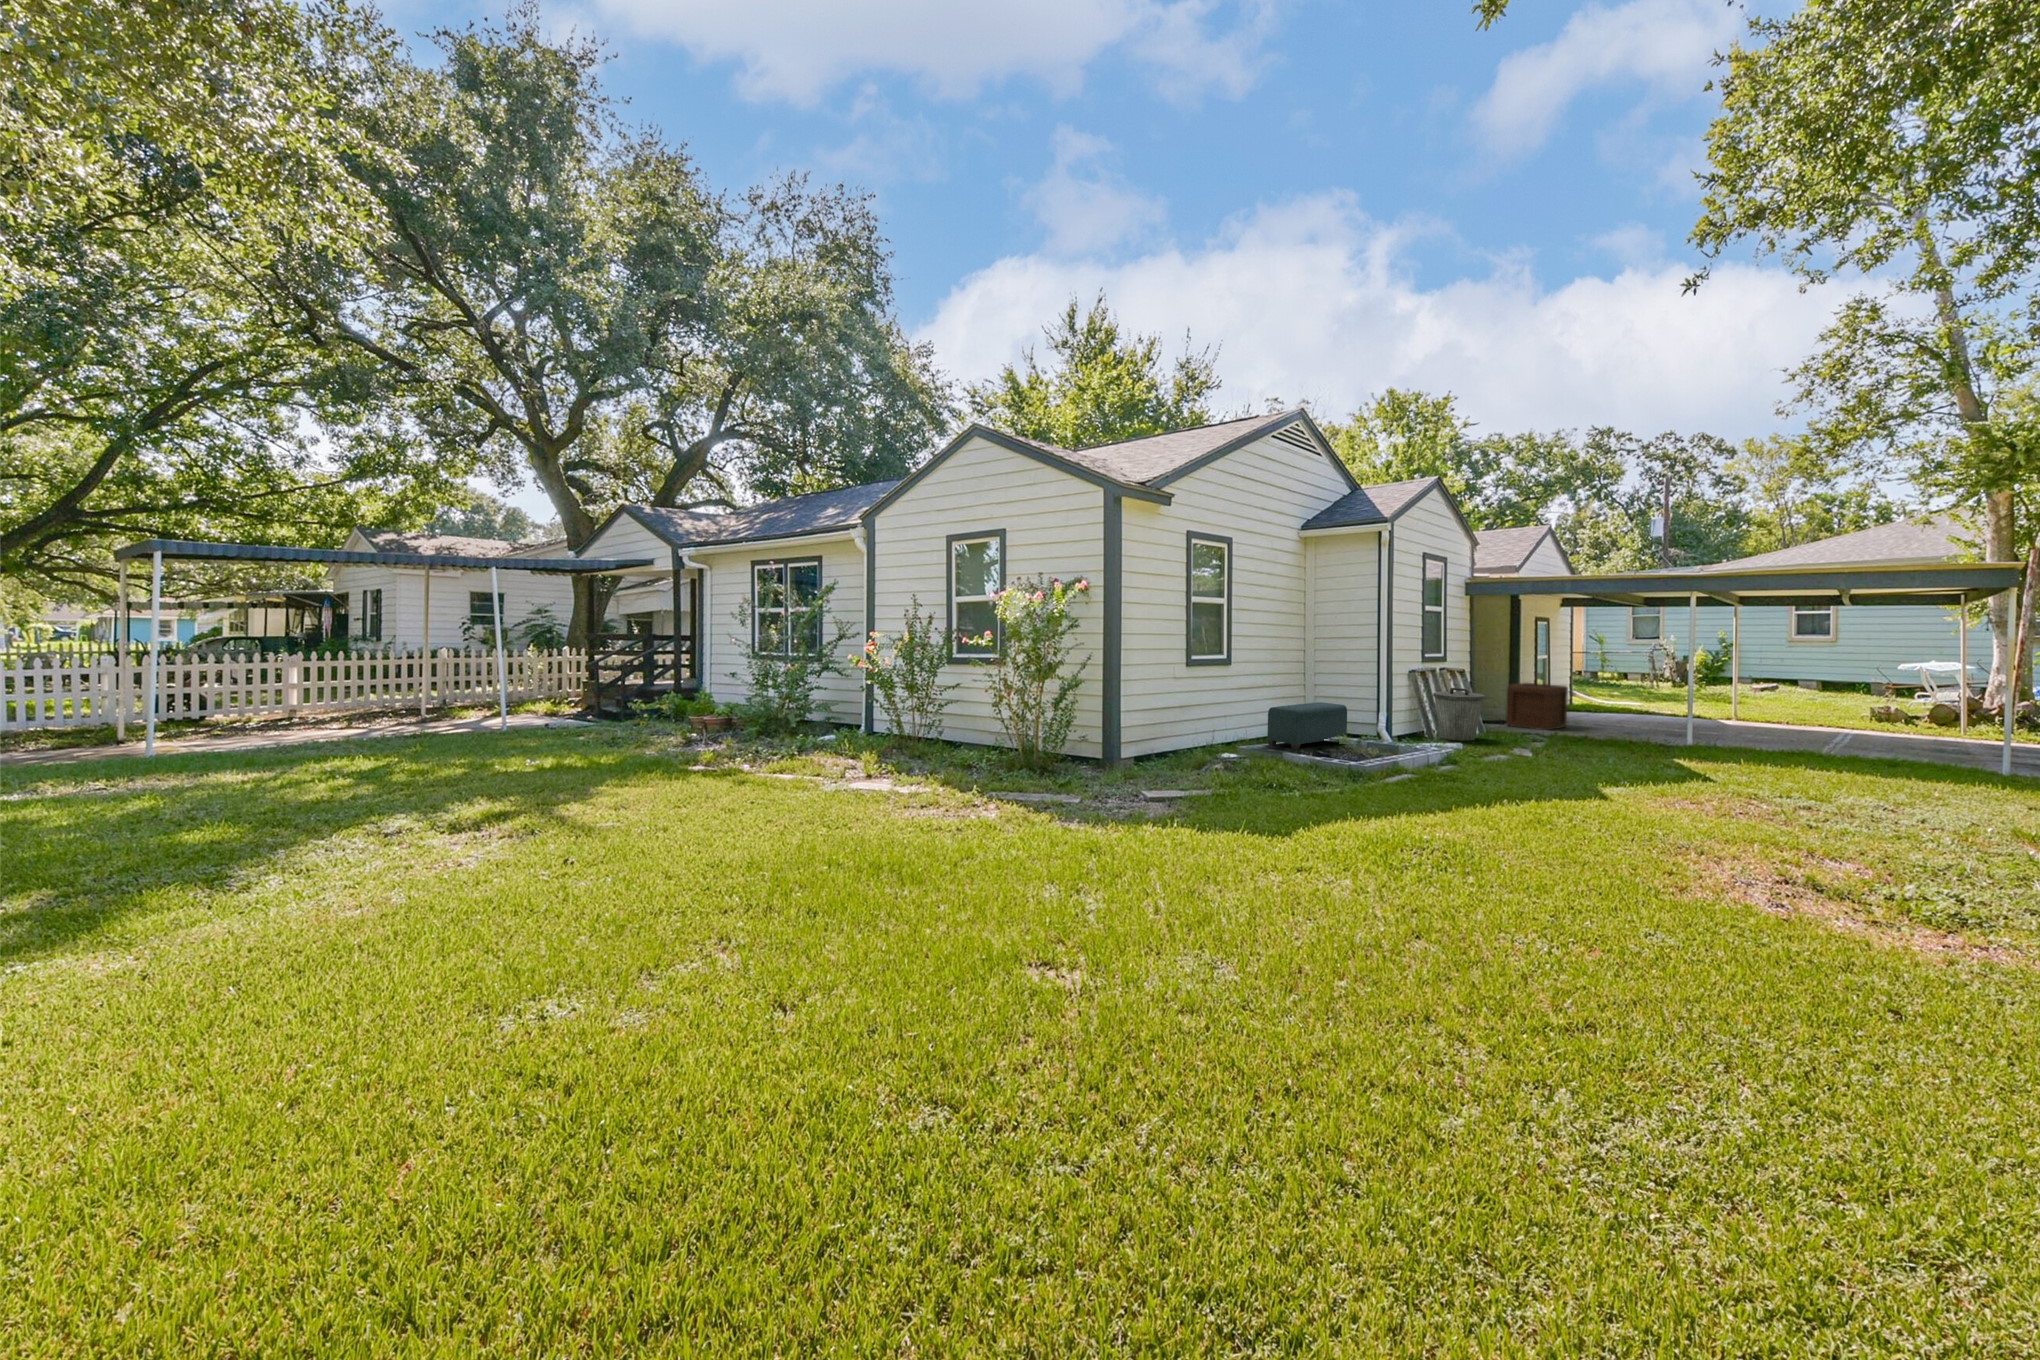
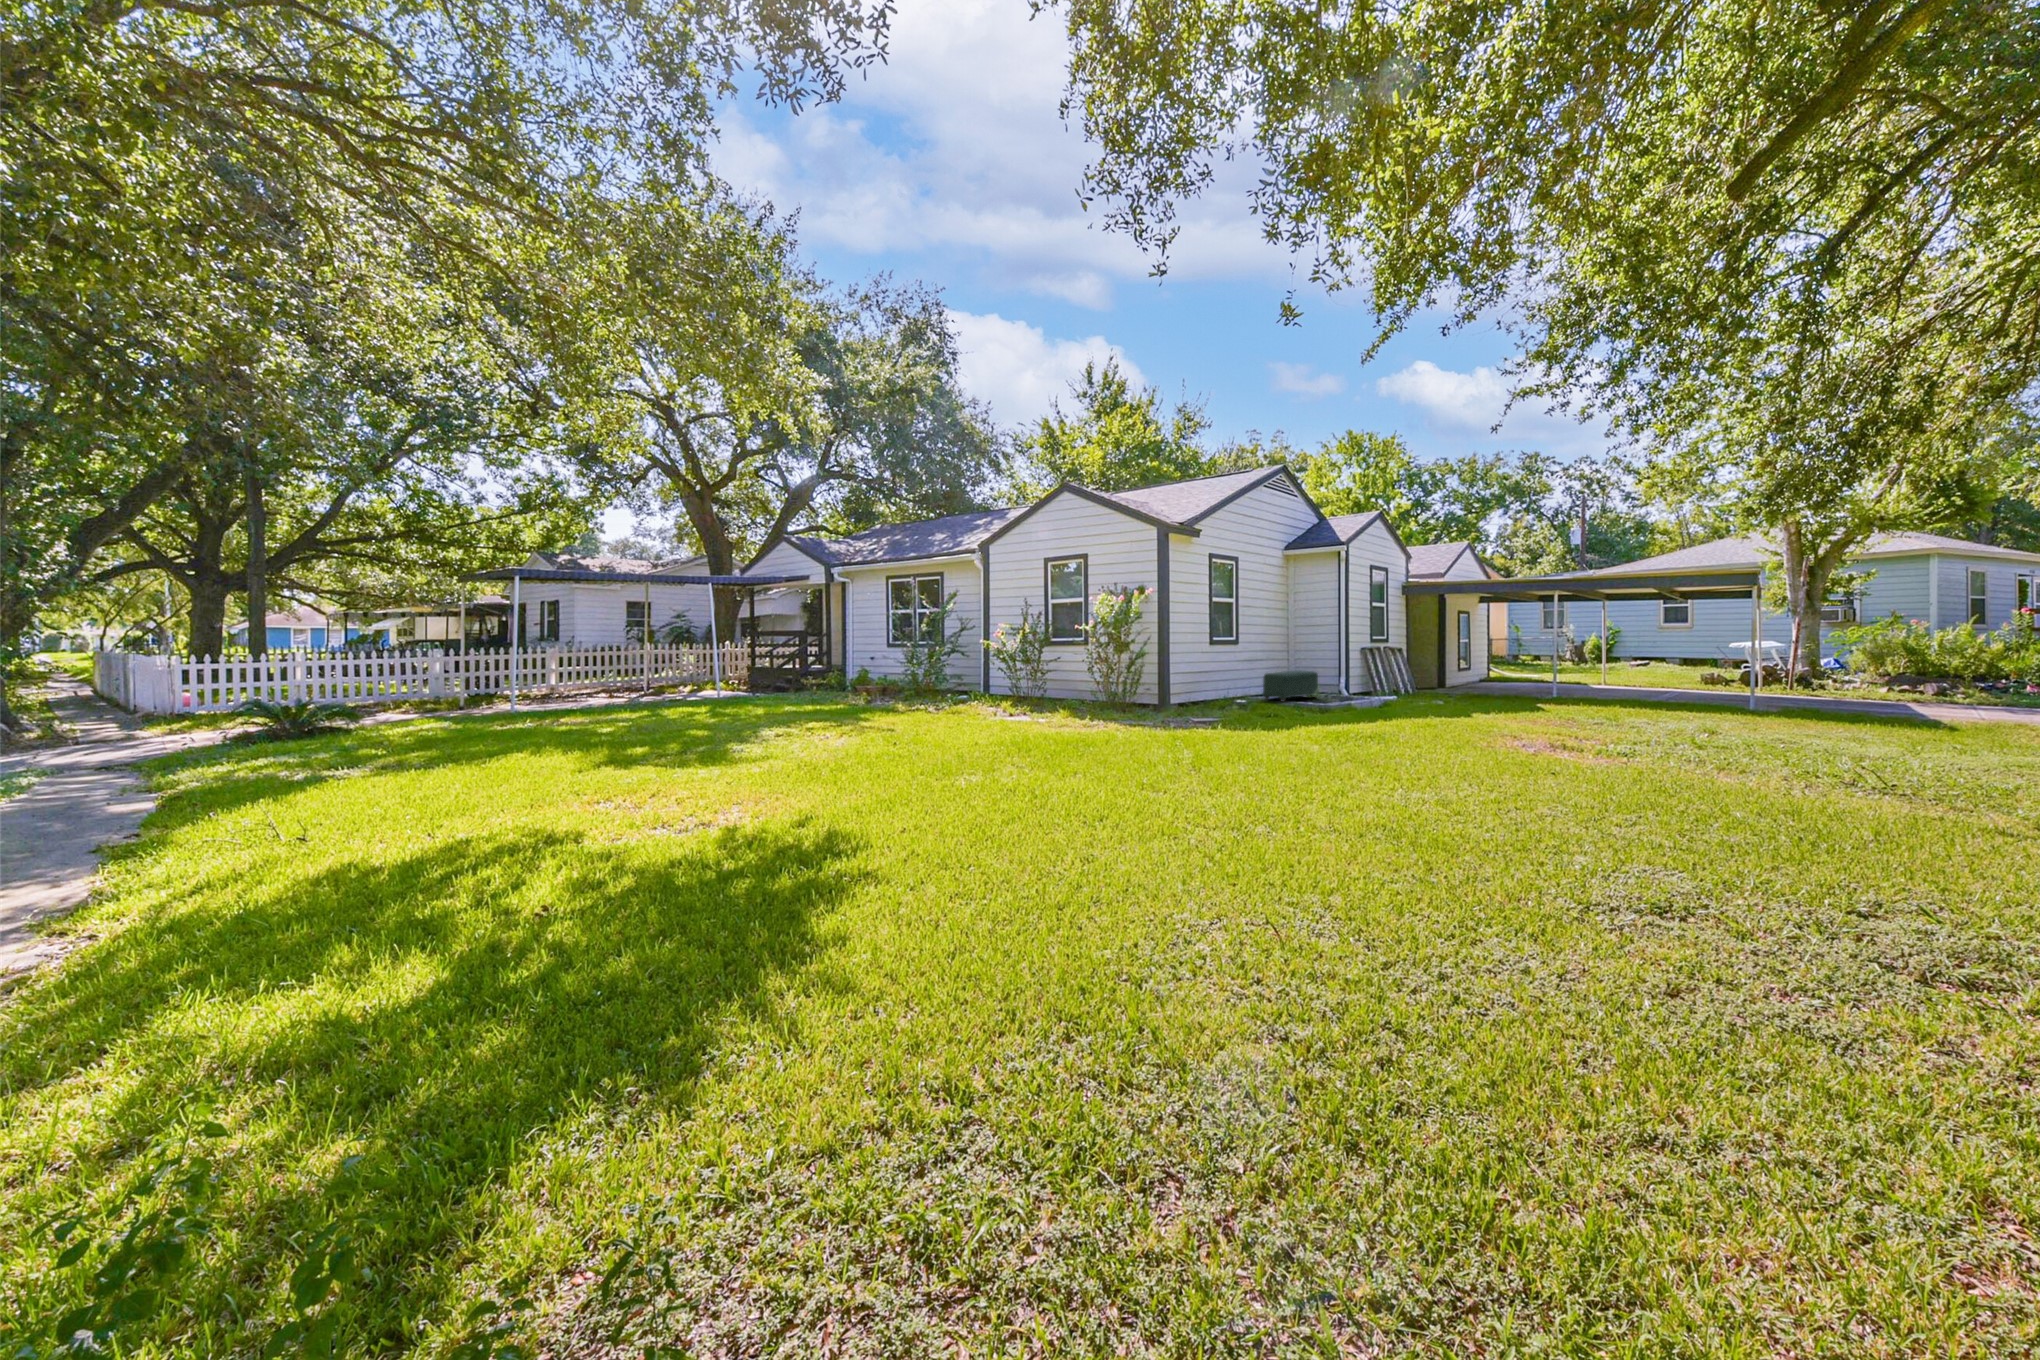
wooden crate: present [1506,683,1568,730] -> none [1432,657,1476,690]
trash can: present [1433,688,1485,741] -> none [1378,660,1414,696]

